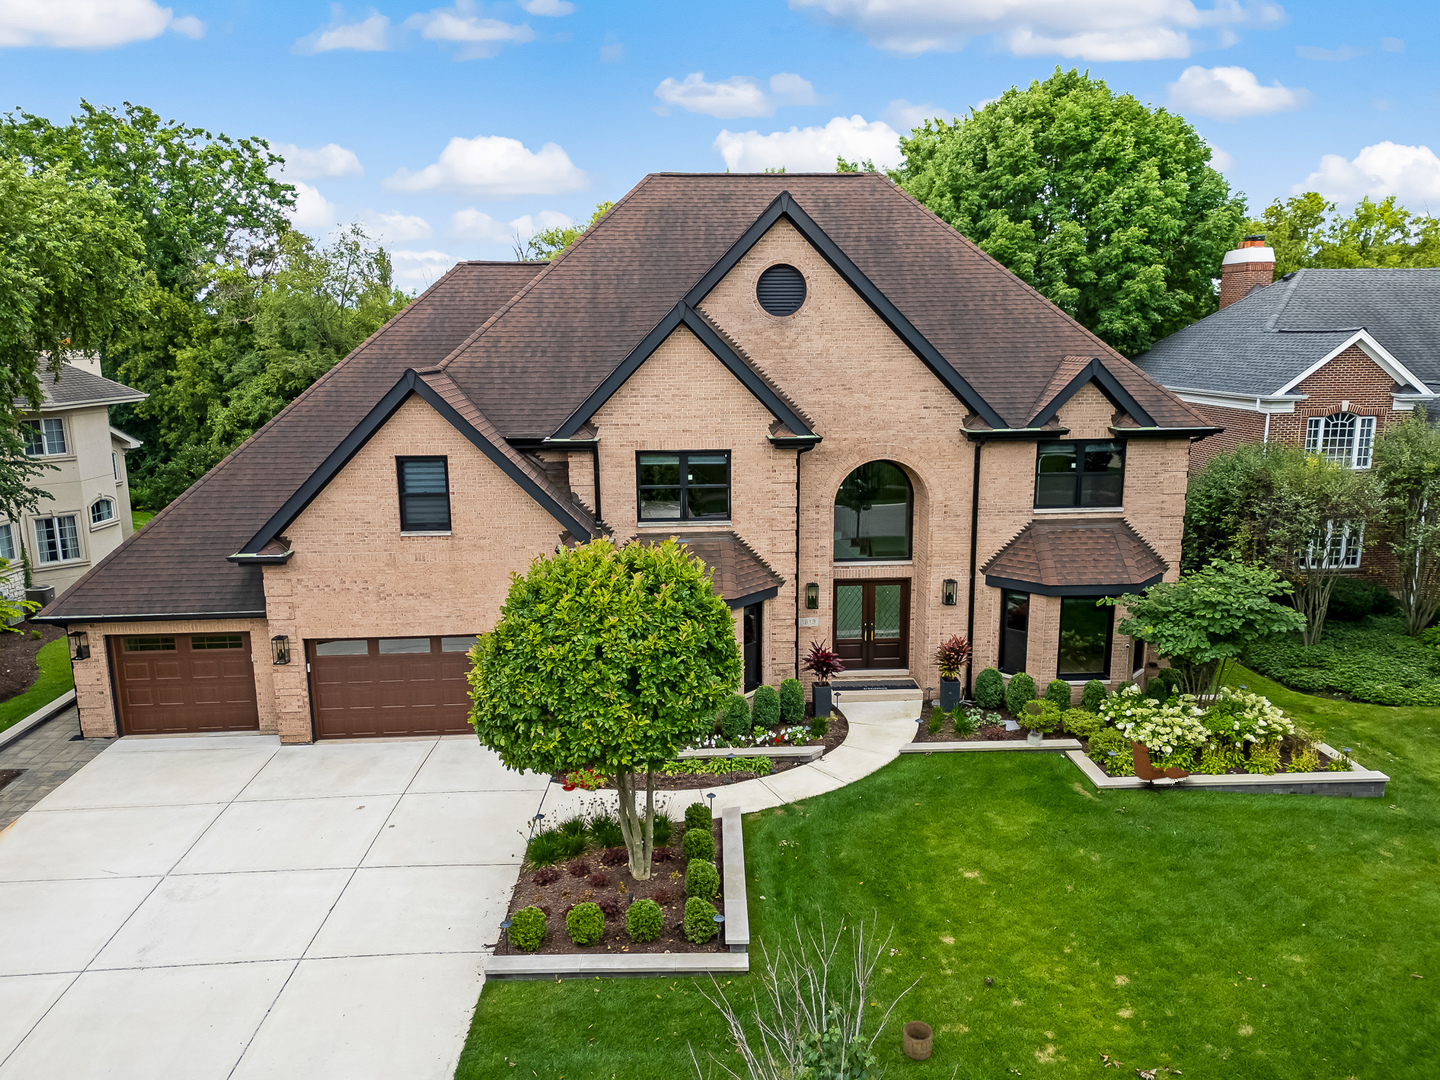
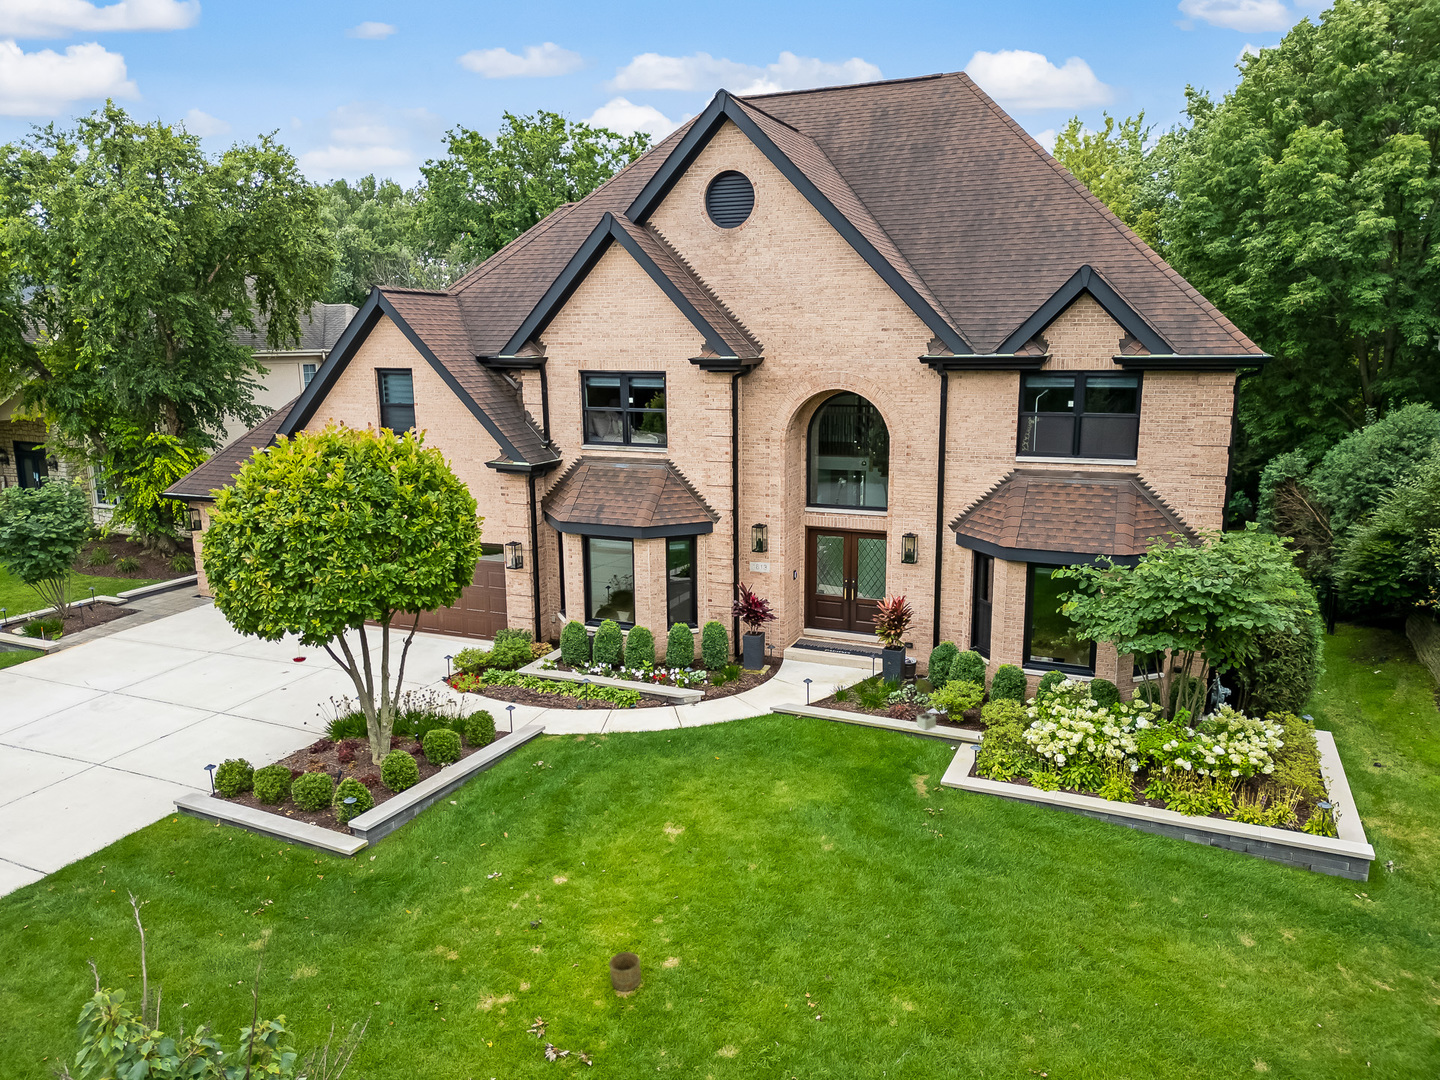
lounge chair: present [1132,740,1189,795] -> none [962,734,1040,806]
wooden bucket: present [902,1021,933,1060] -> present [609,952,641,991]

